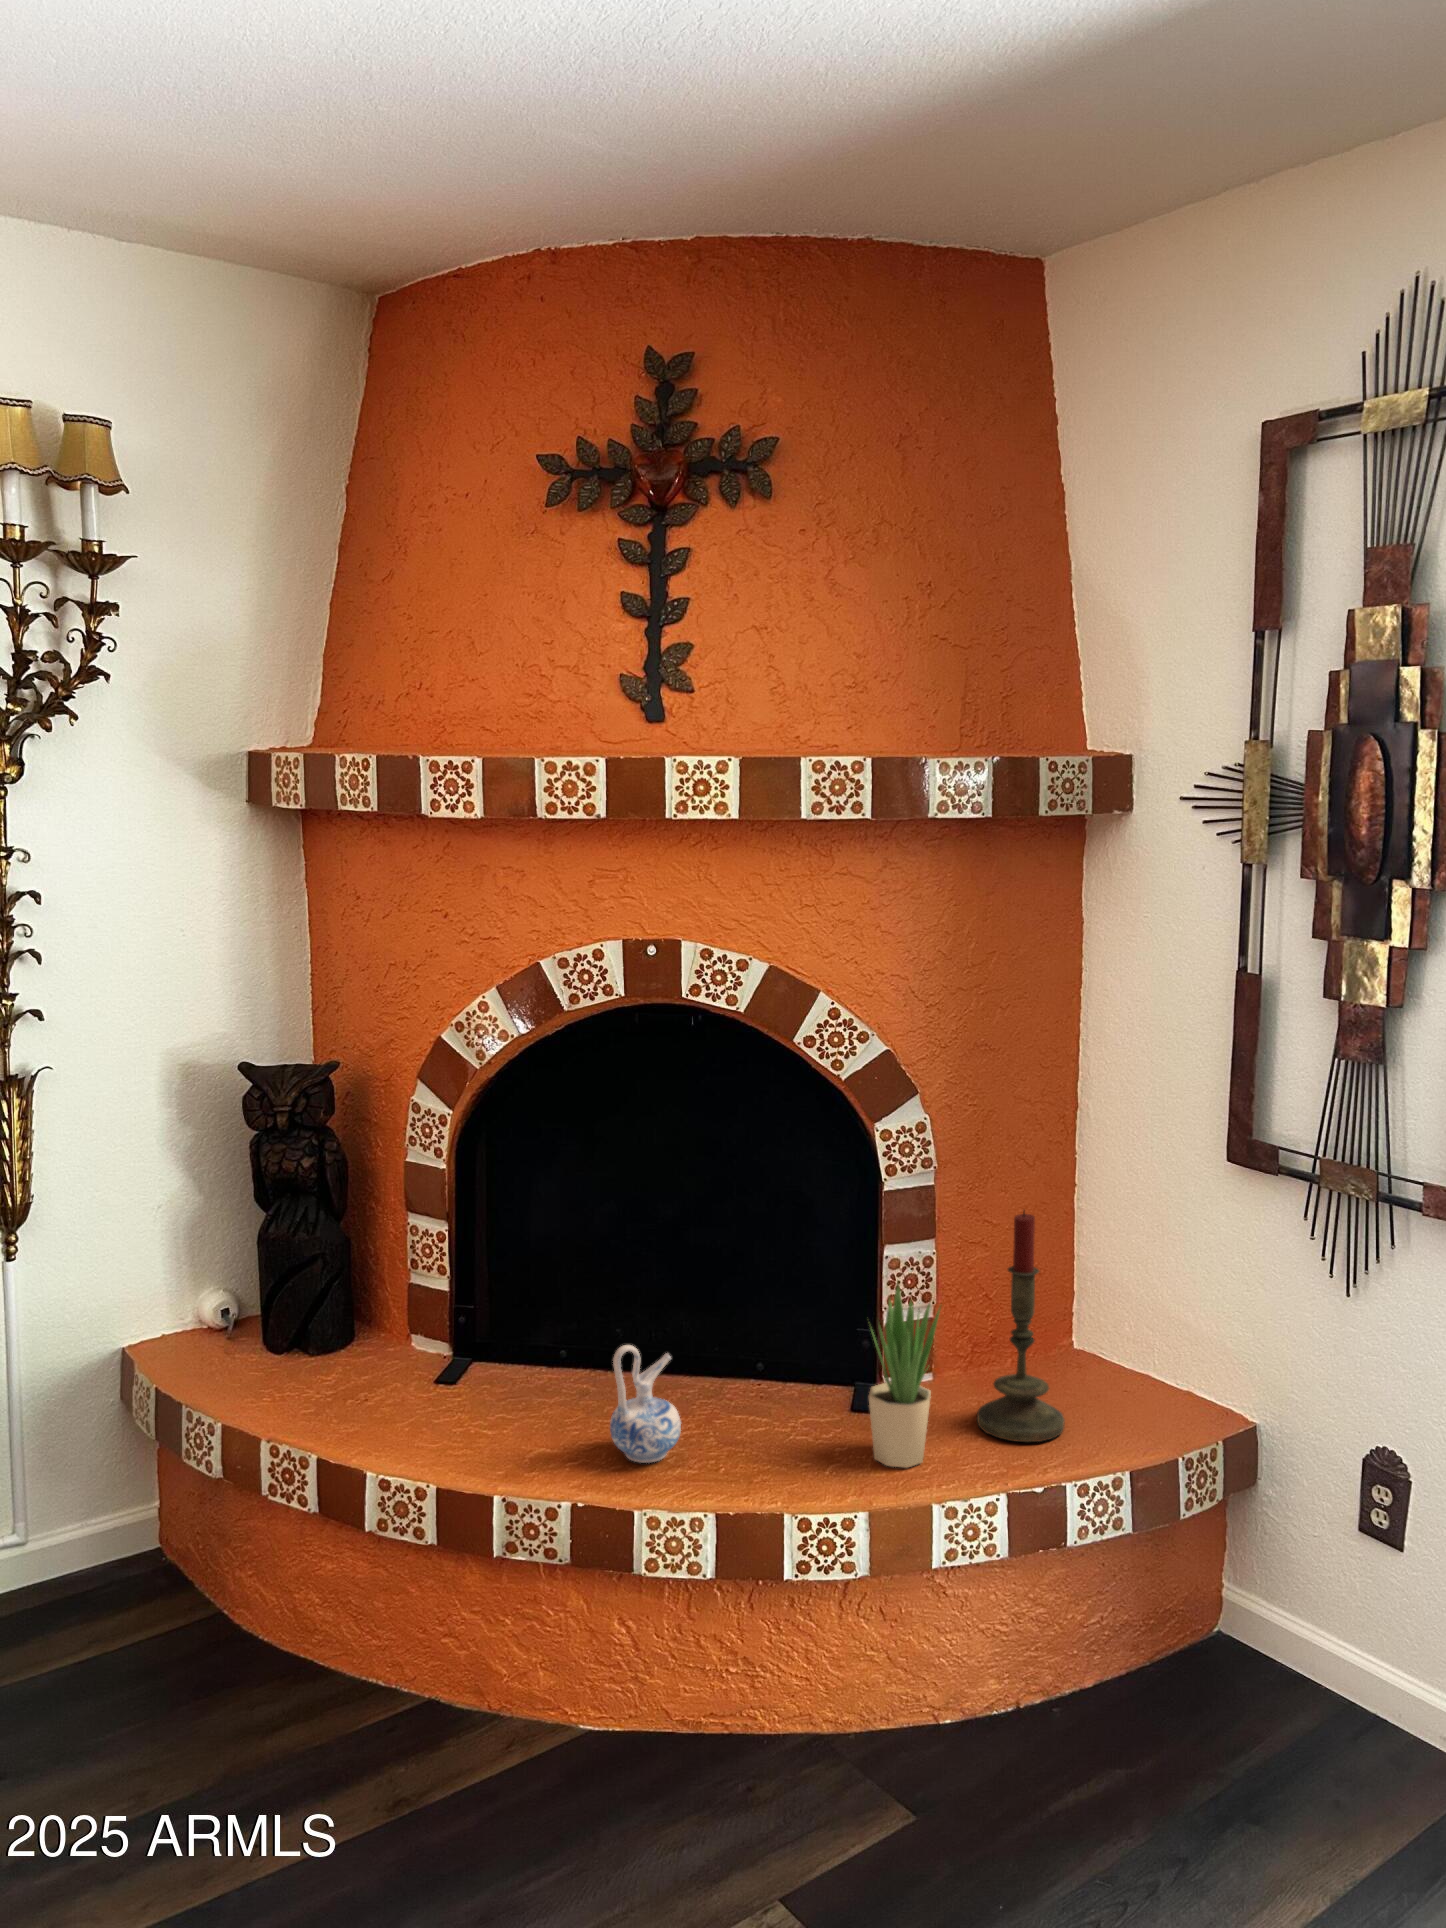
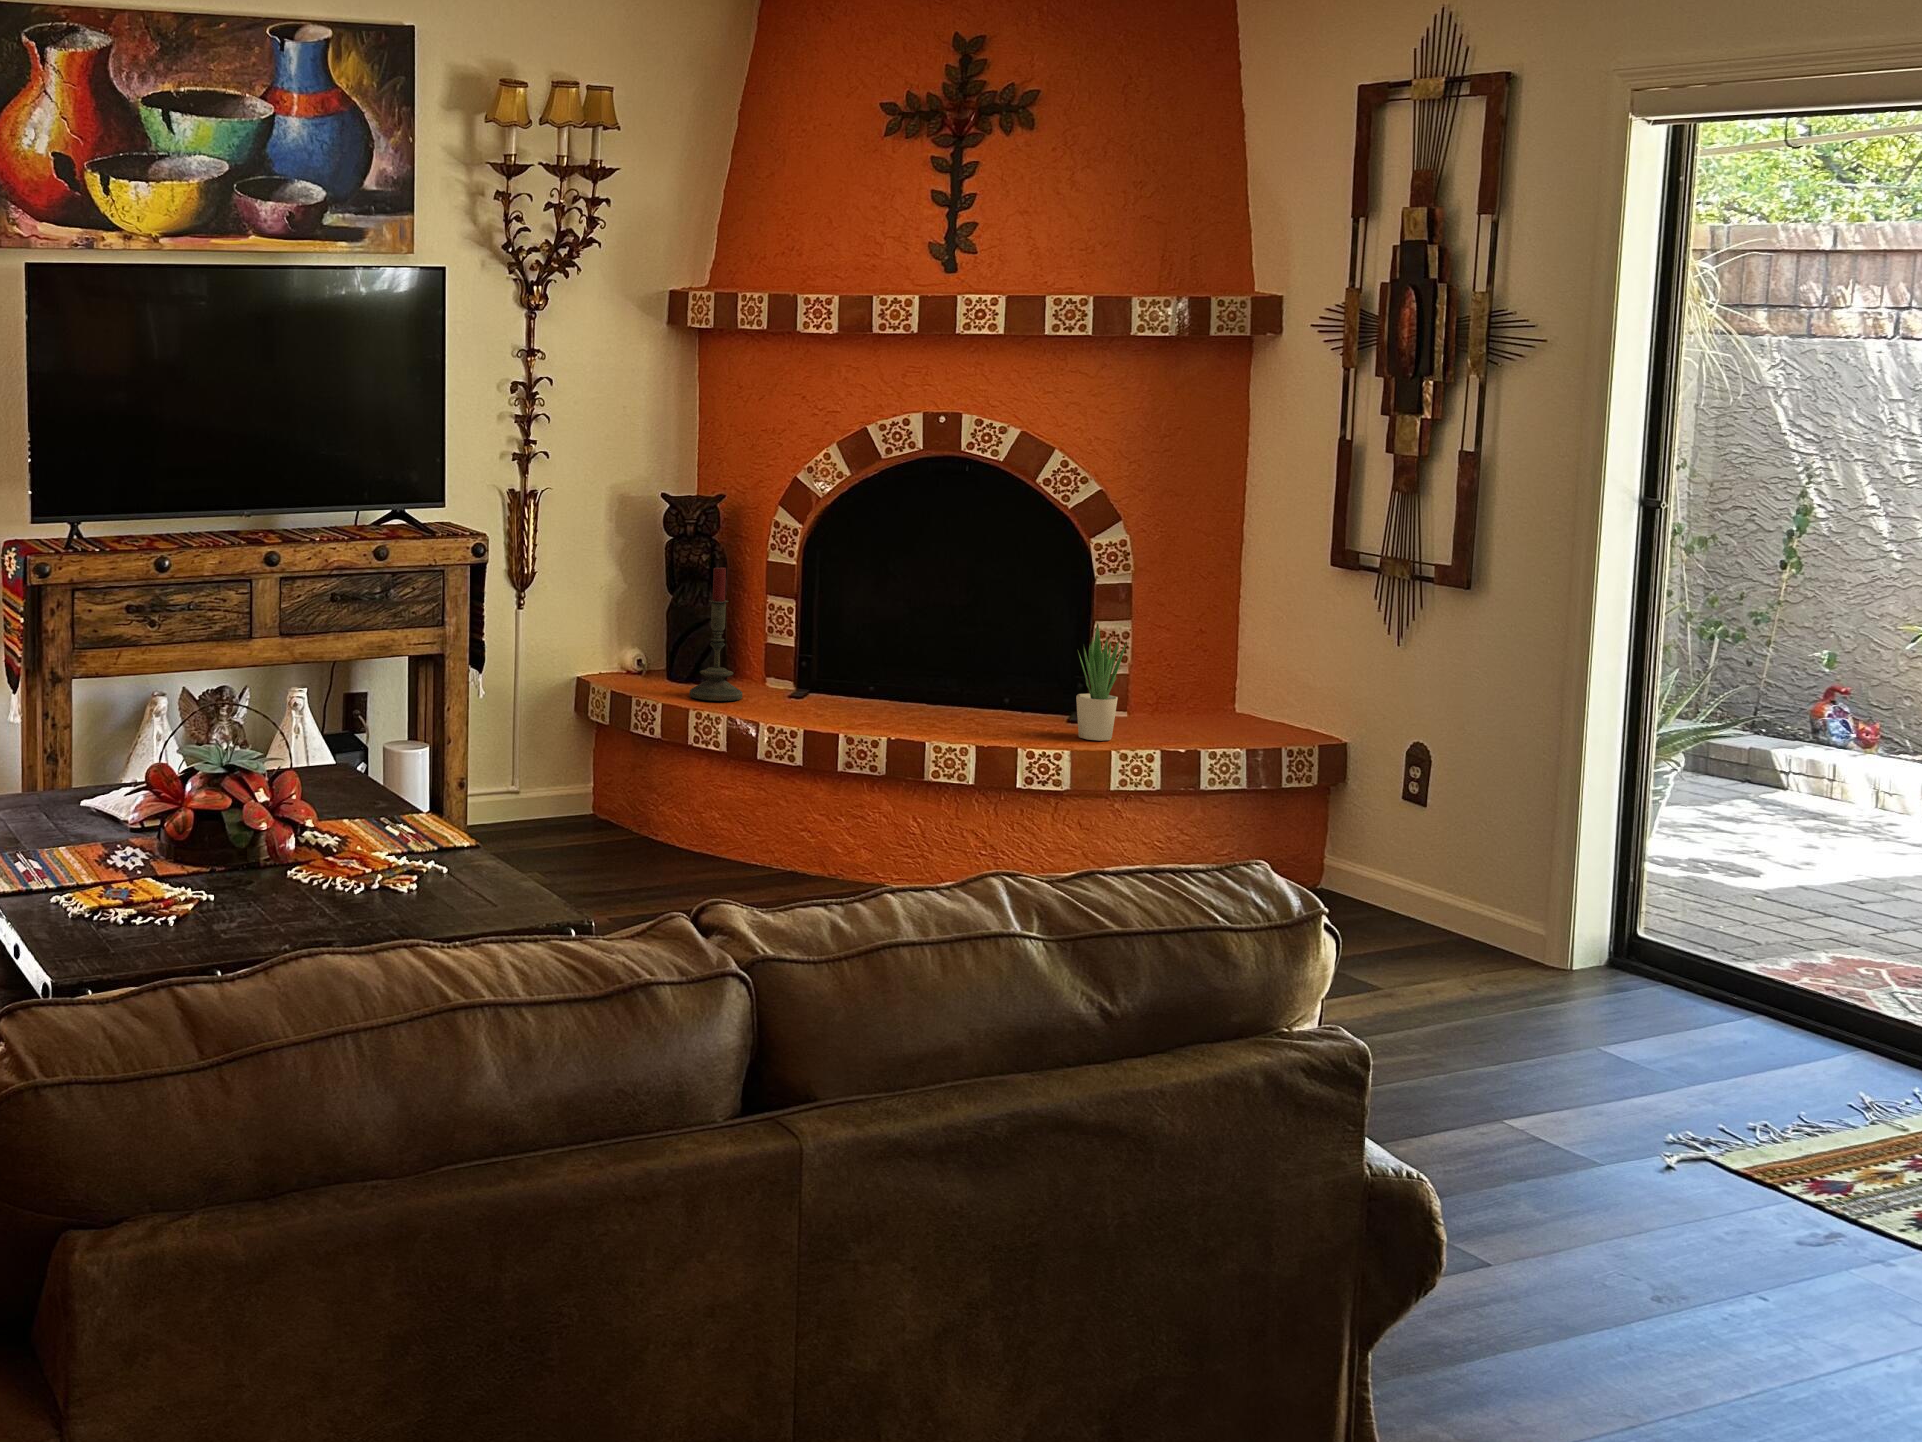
candle: present [977,1211,1065,1442] -> present [690,564,742,701]
ceramic pitcher: present [610,1345,681,1463] -> none [910,655,955,729]

